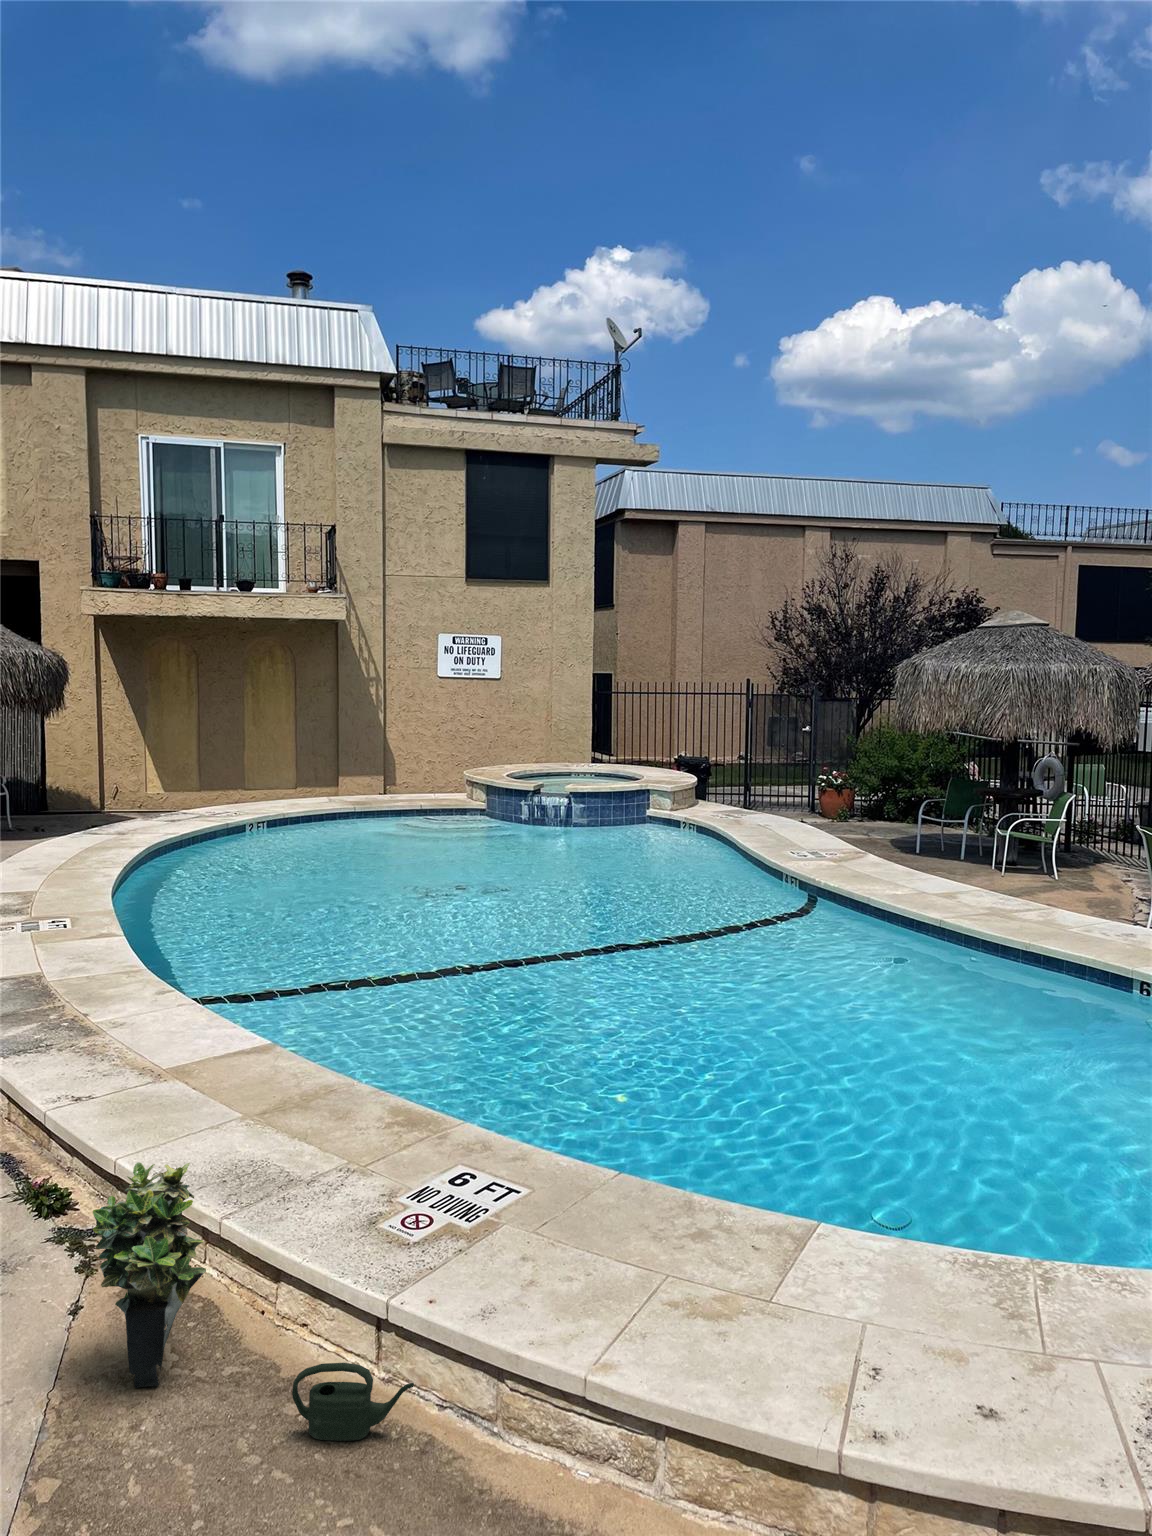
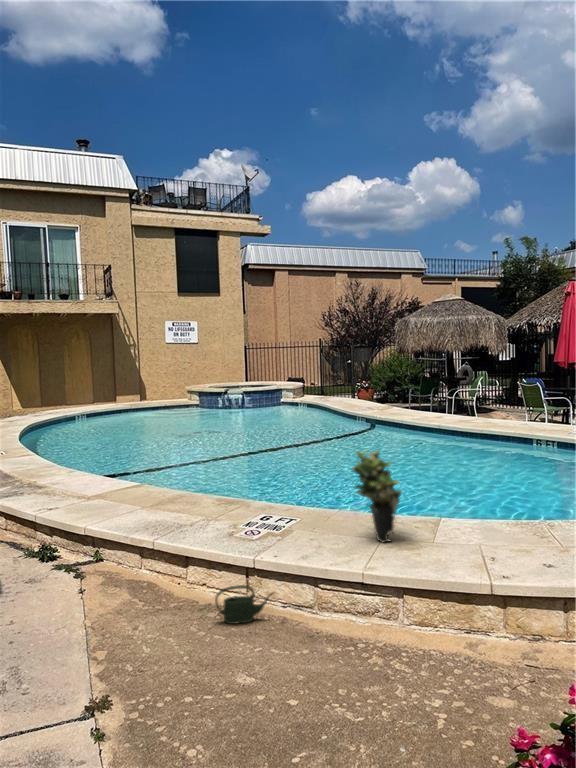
potted plant: present [93,1162,206,1388] -> present [352,450,402,543]

